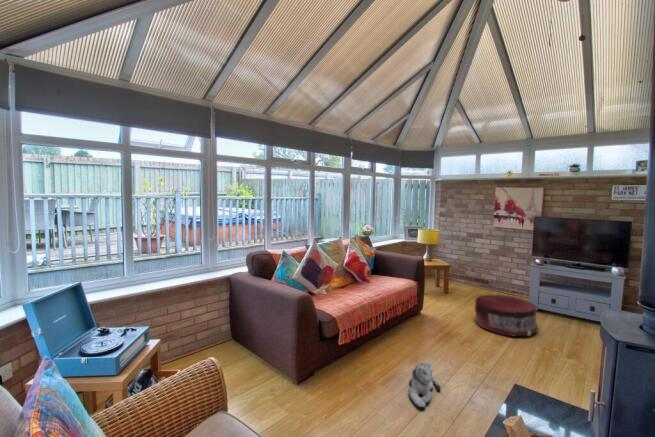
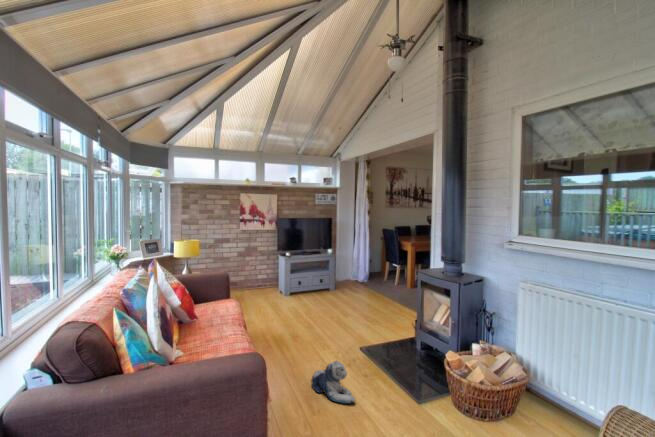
pouf: present [475,294,537,336] -> none [269,286,316,322]

